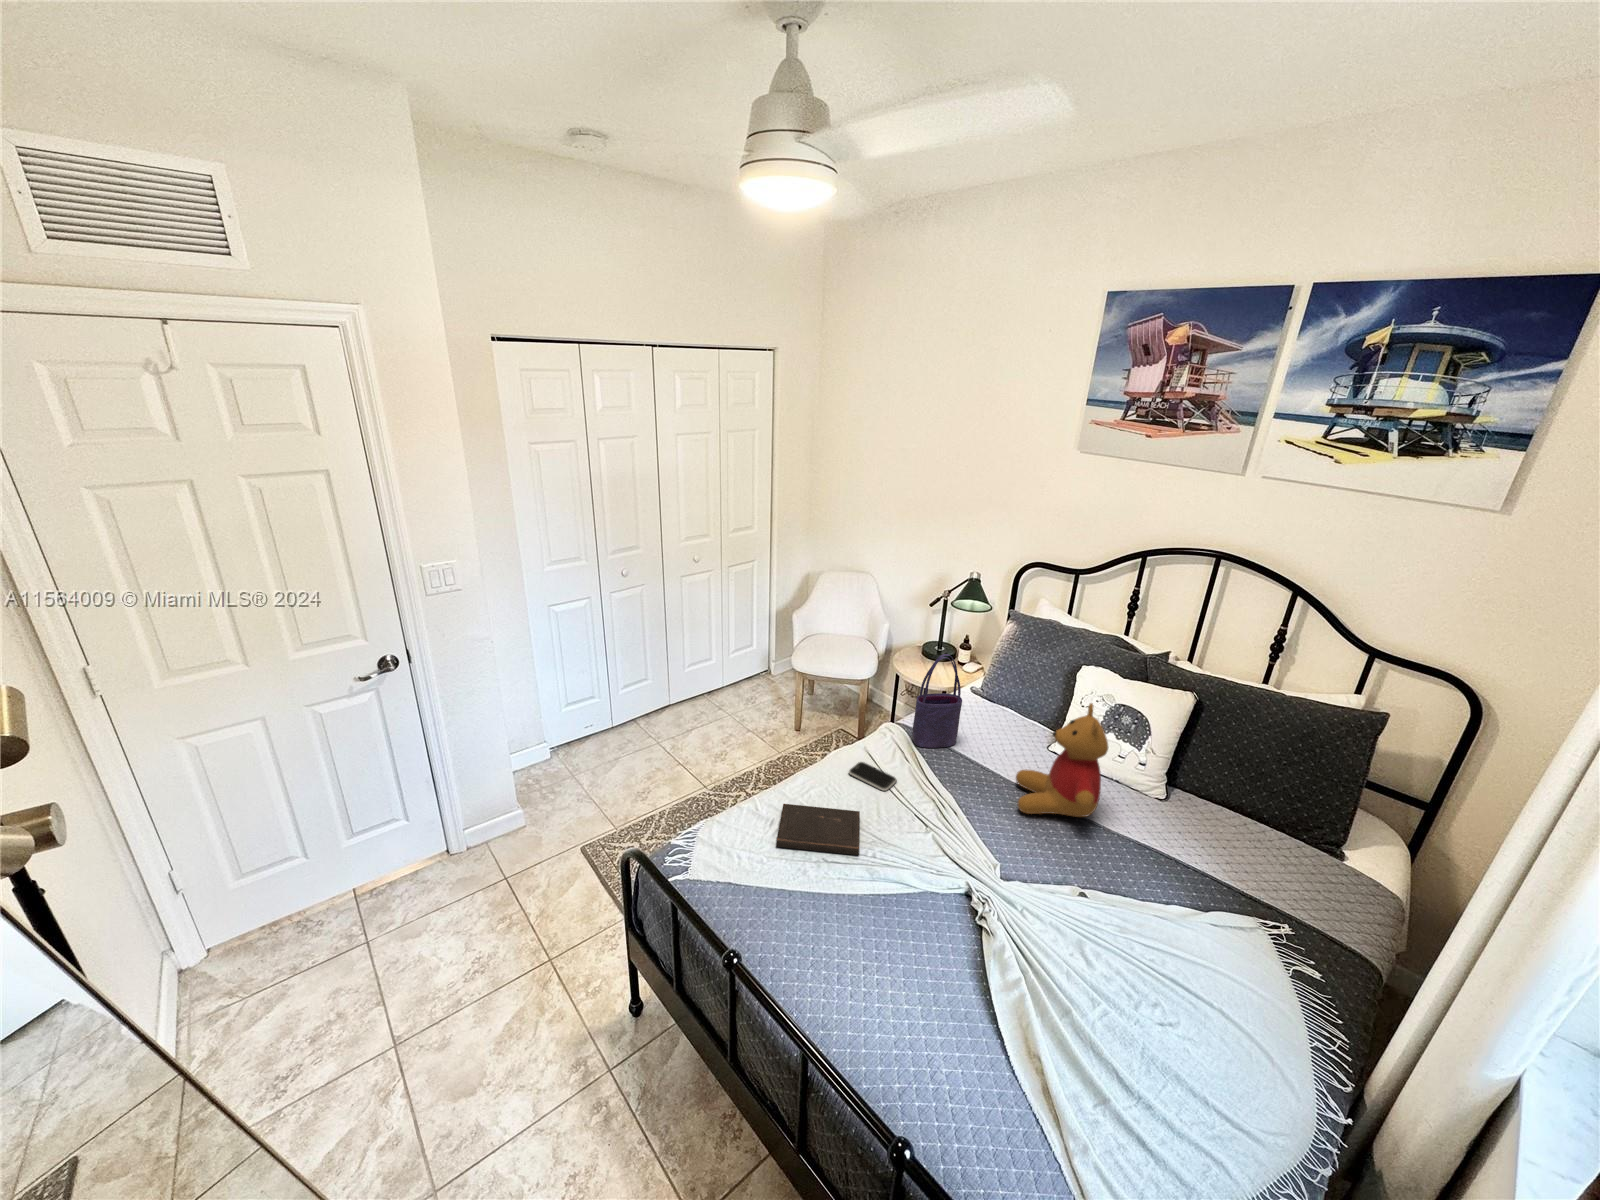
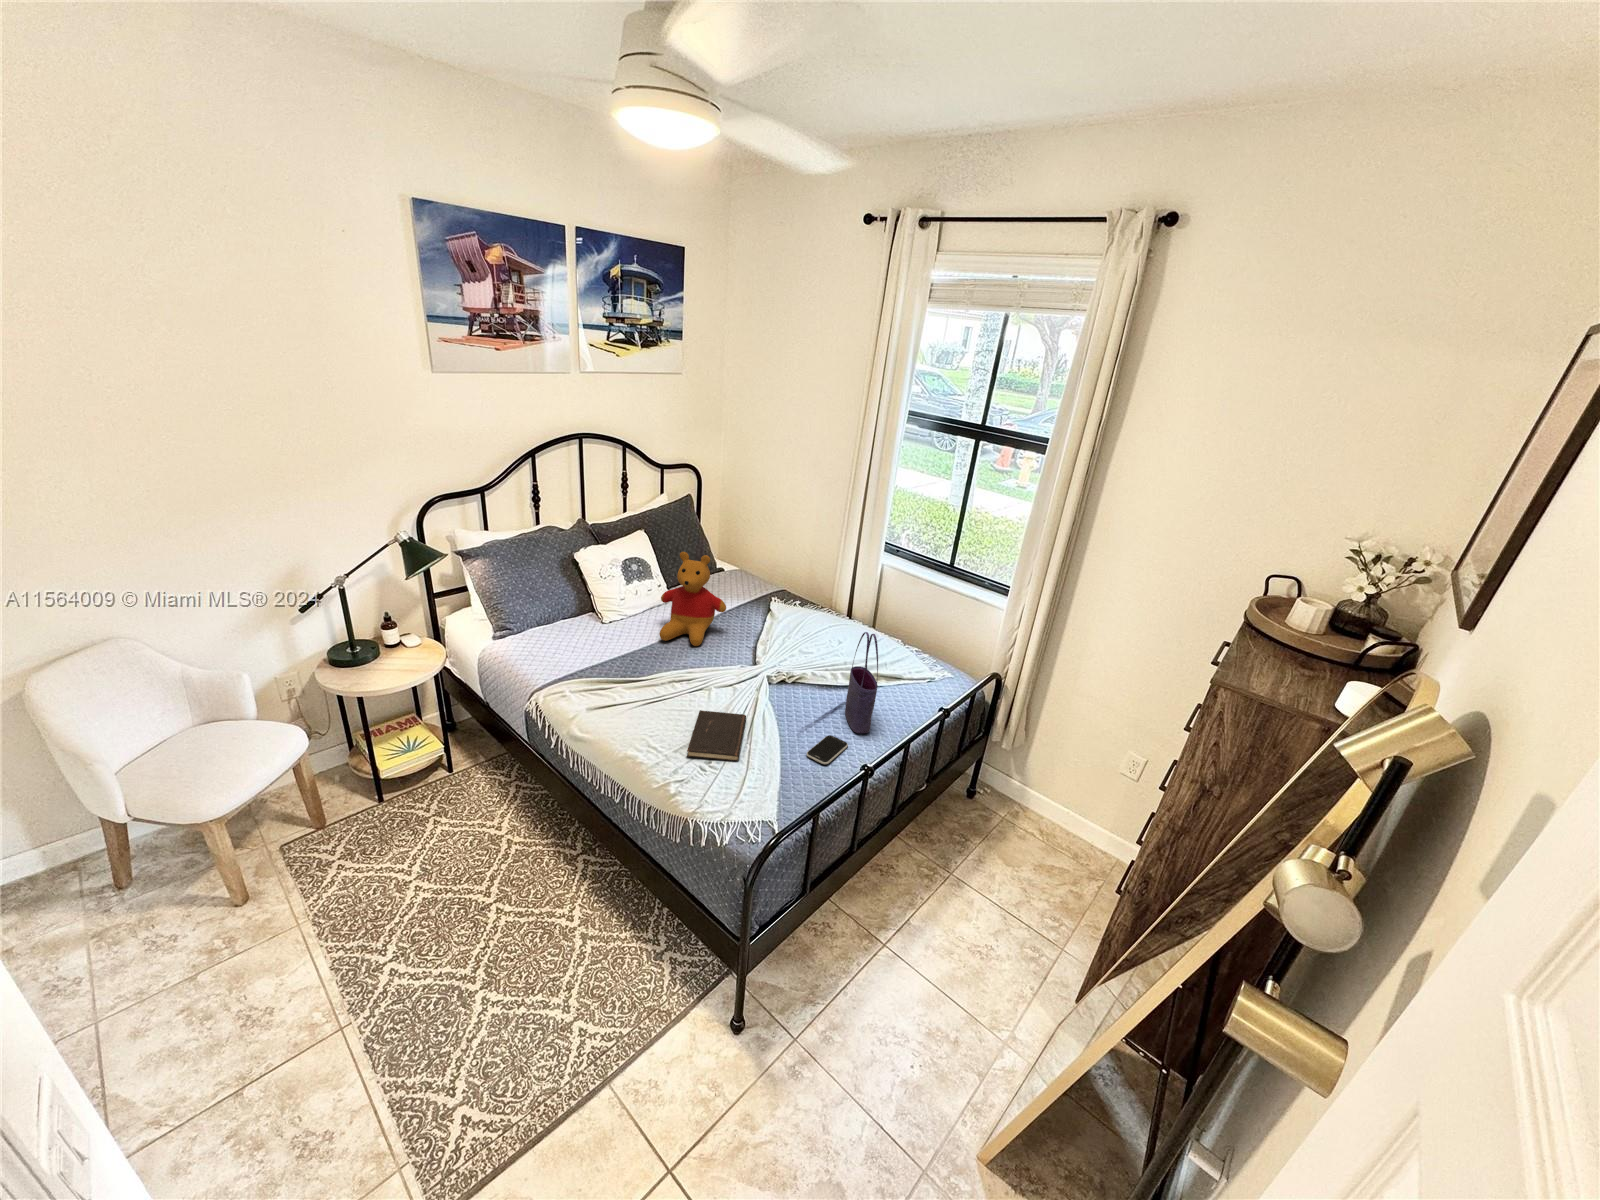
tote bag: present [913,654,962,748] -> present [845,632,878,733]
smartphone: present [849,762,897,791] -> present [807,735,848,764]

